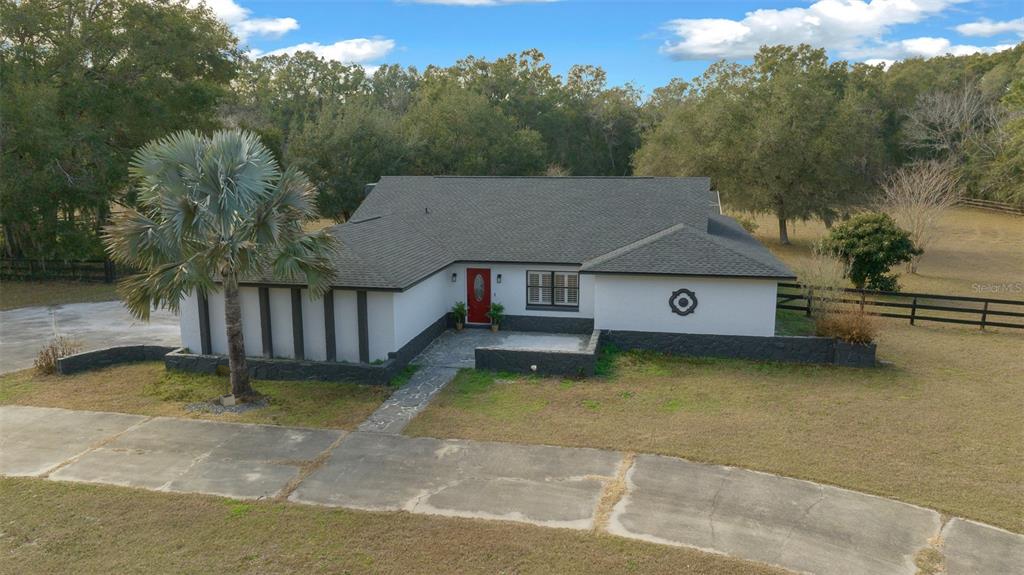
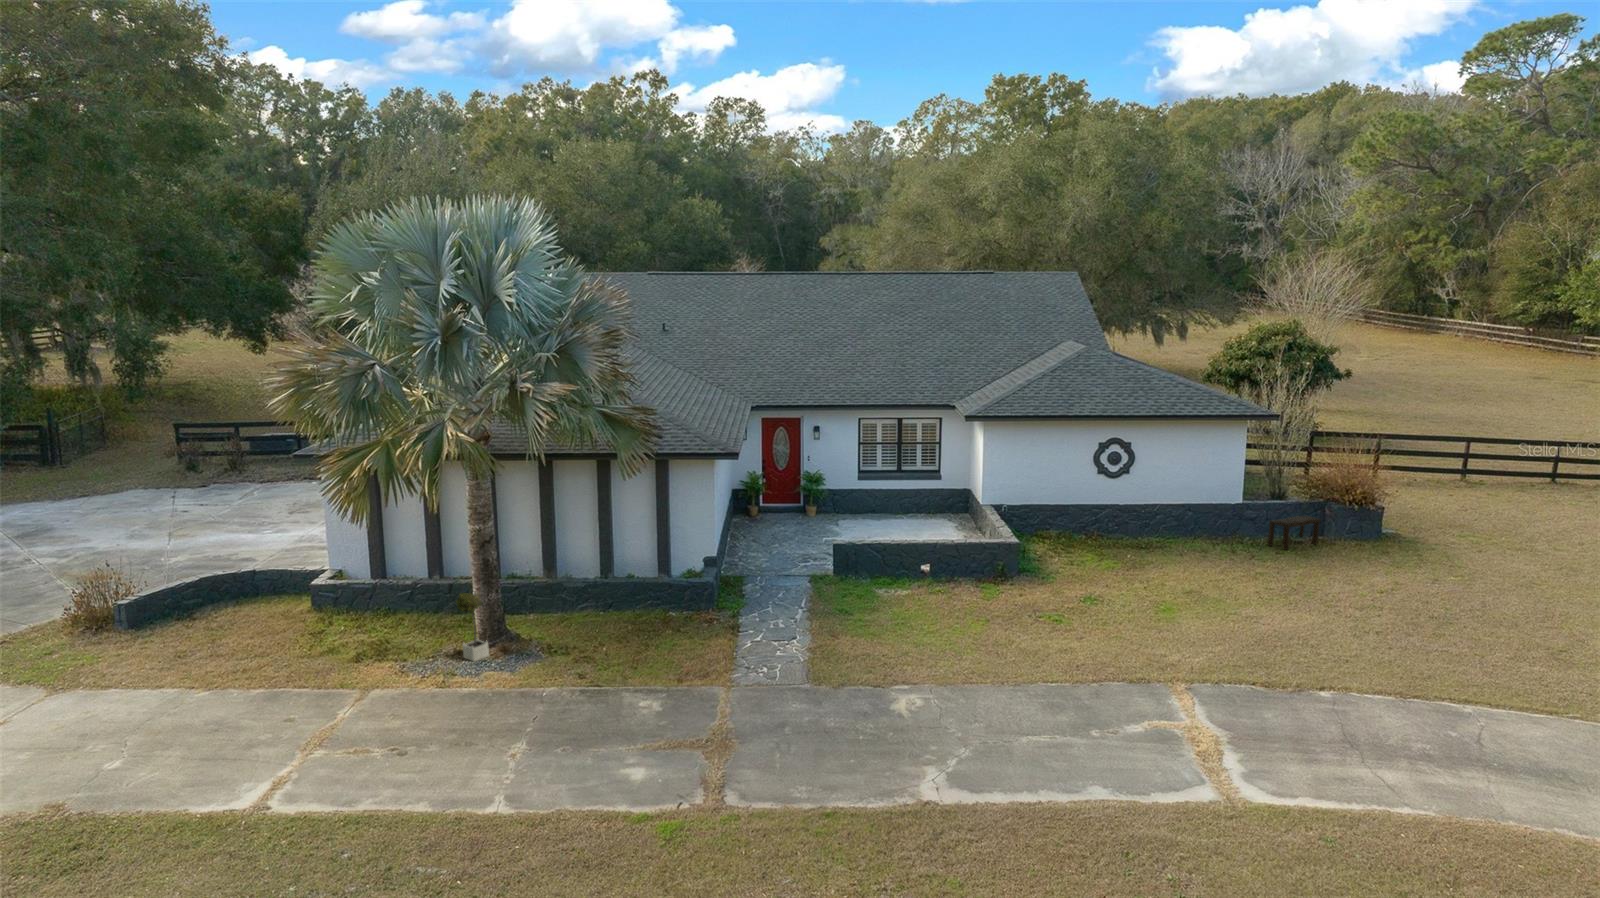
bench: none [785,348,824,372] -> present [1268,516,1321,550]

